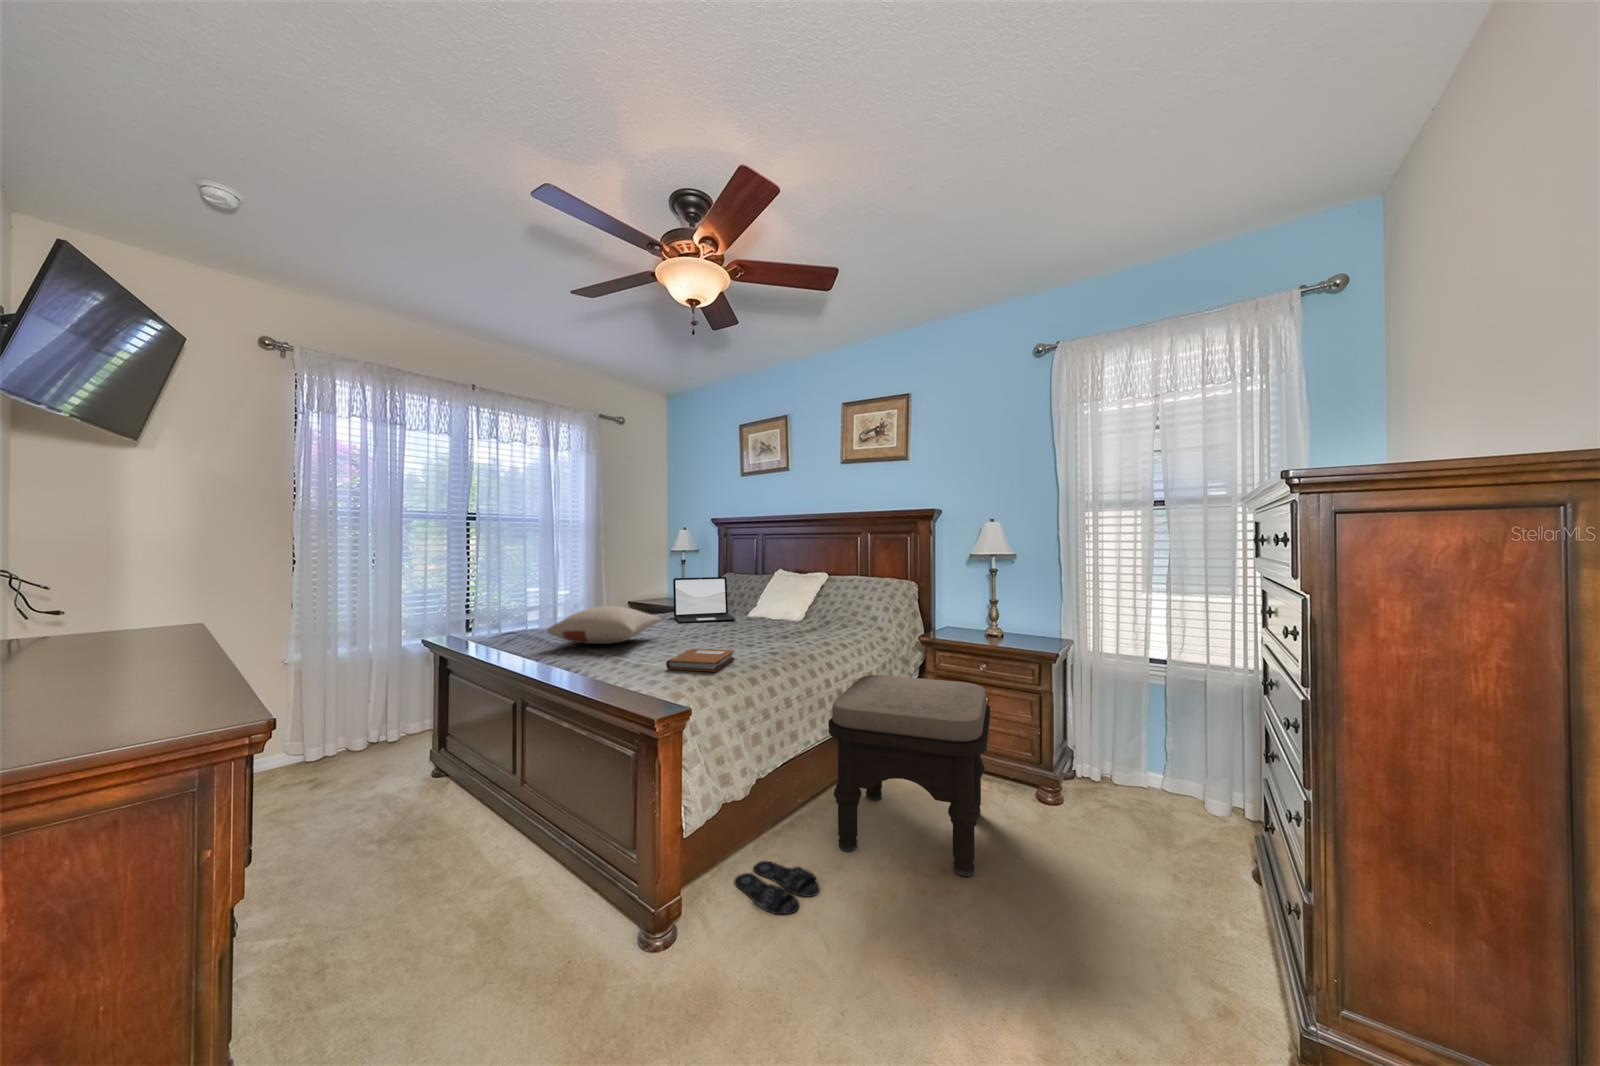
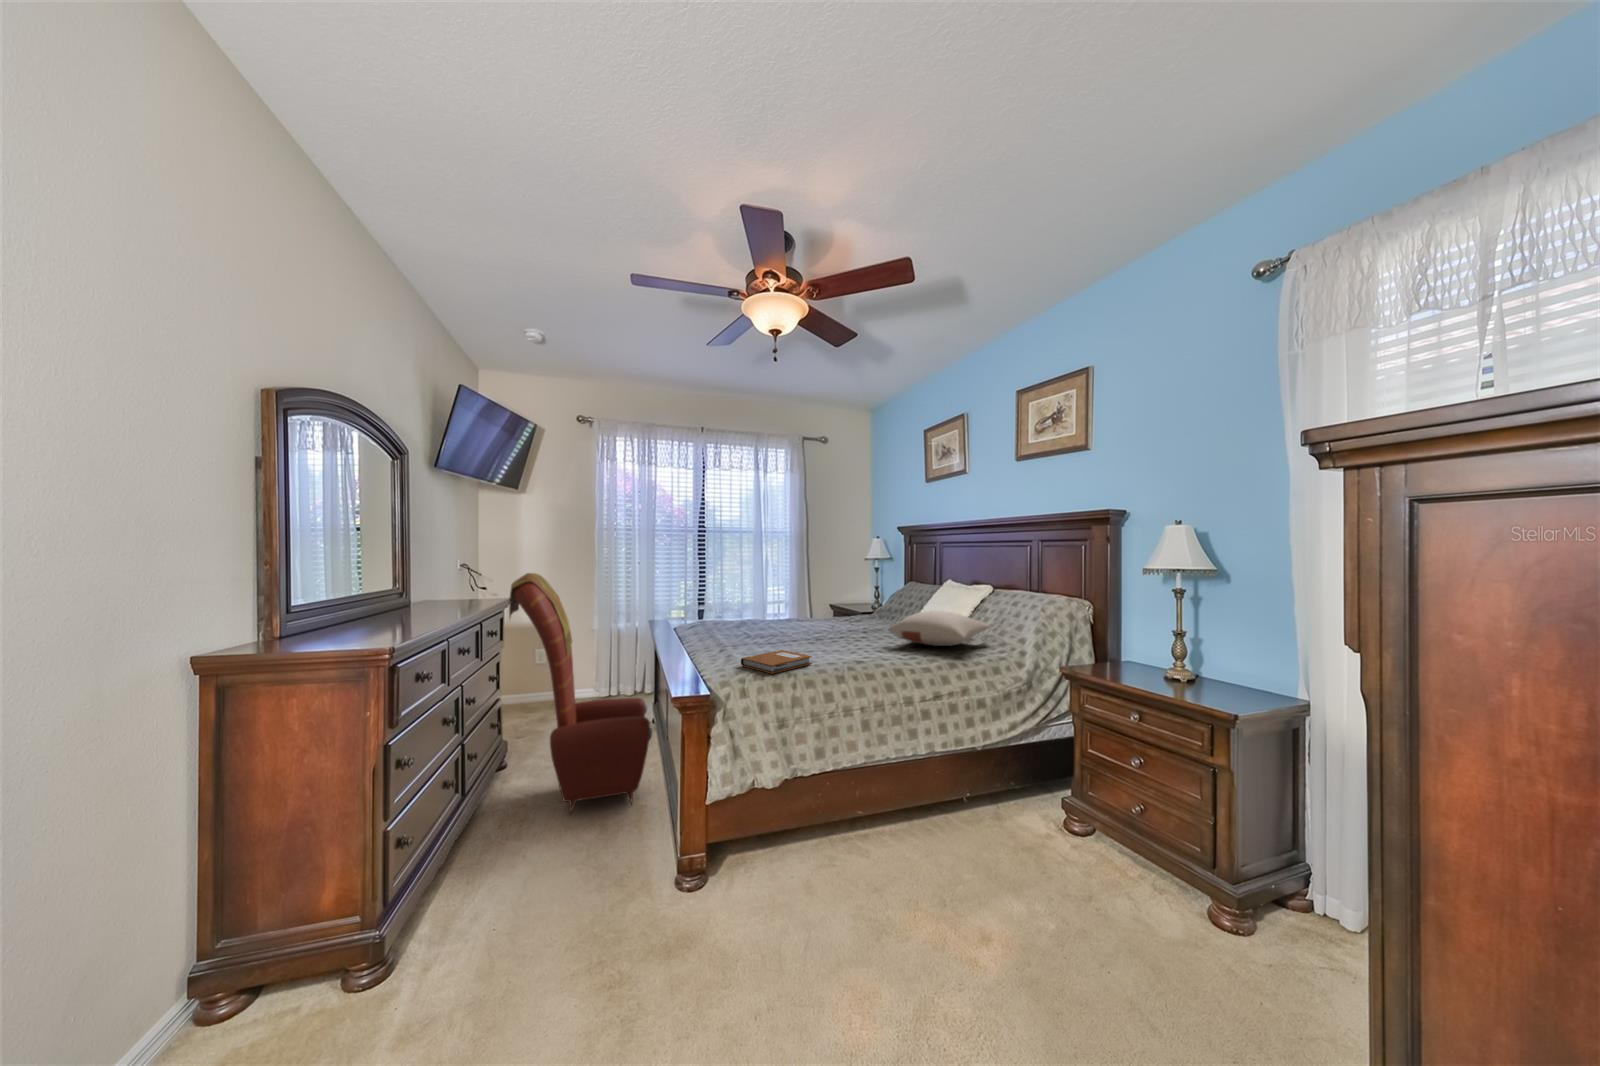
armchair: none [297,574,542,908] -> present [509,573,652,814]
laptop: present [673,577,735,623] -> none [831,583,889,627]
pillow: present [547,606,661,644] -> present [888,611,990,646]
ottoman: present [828,675,990,876] -> none [877,702,1104,974]
slippers: present [734,861,820,914] -> none [765,868,837,928]

